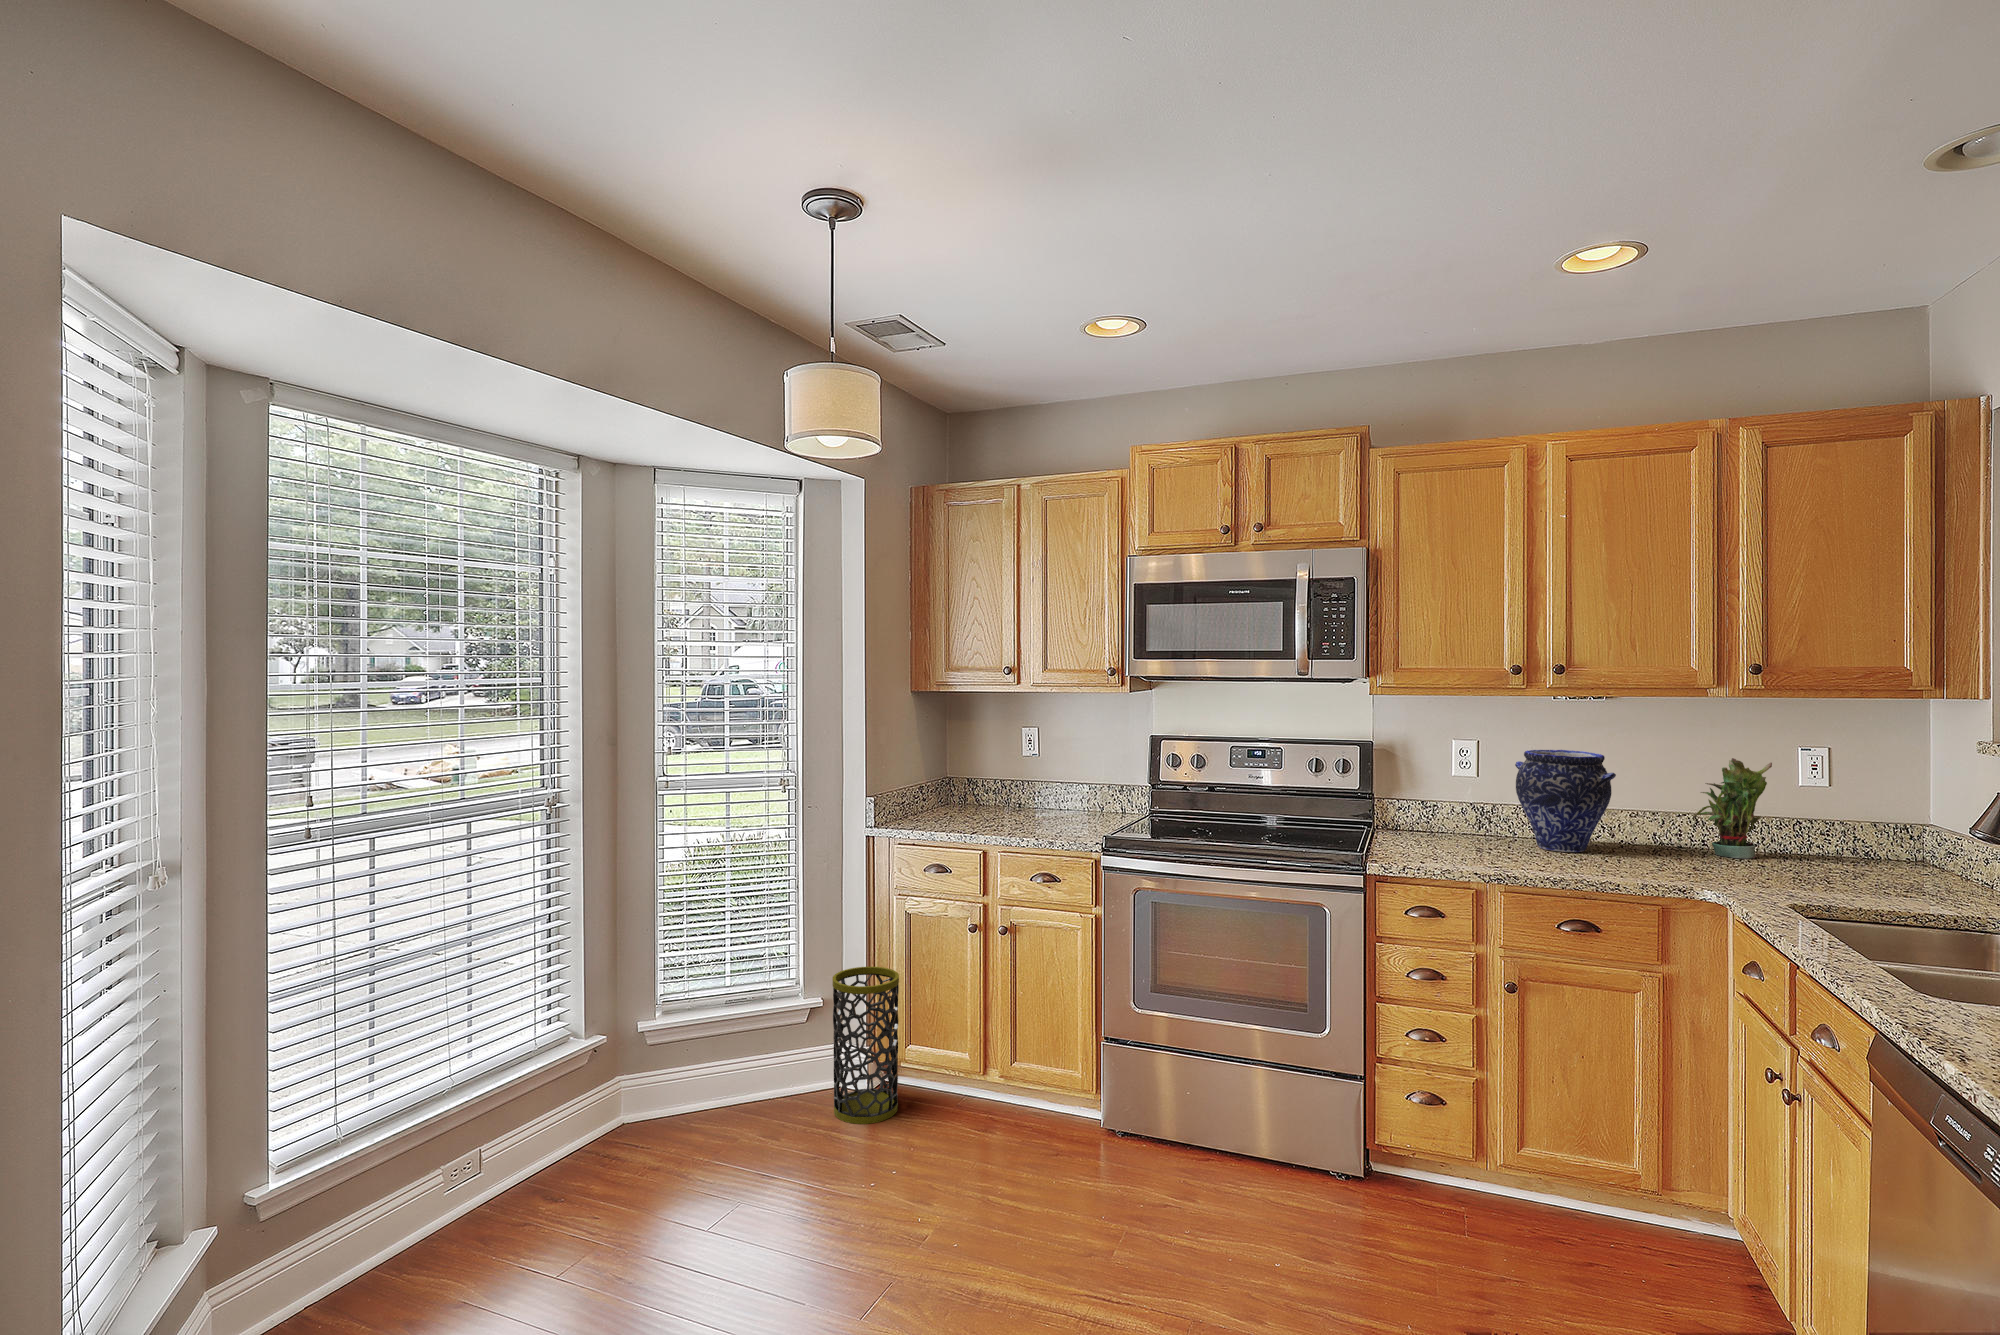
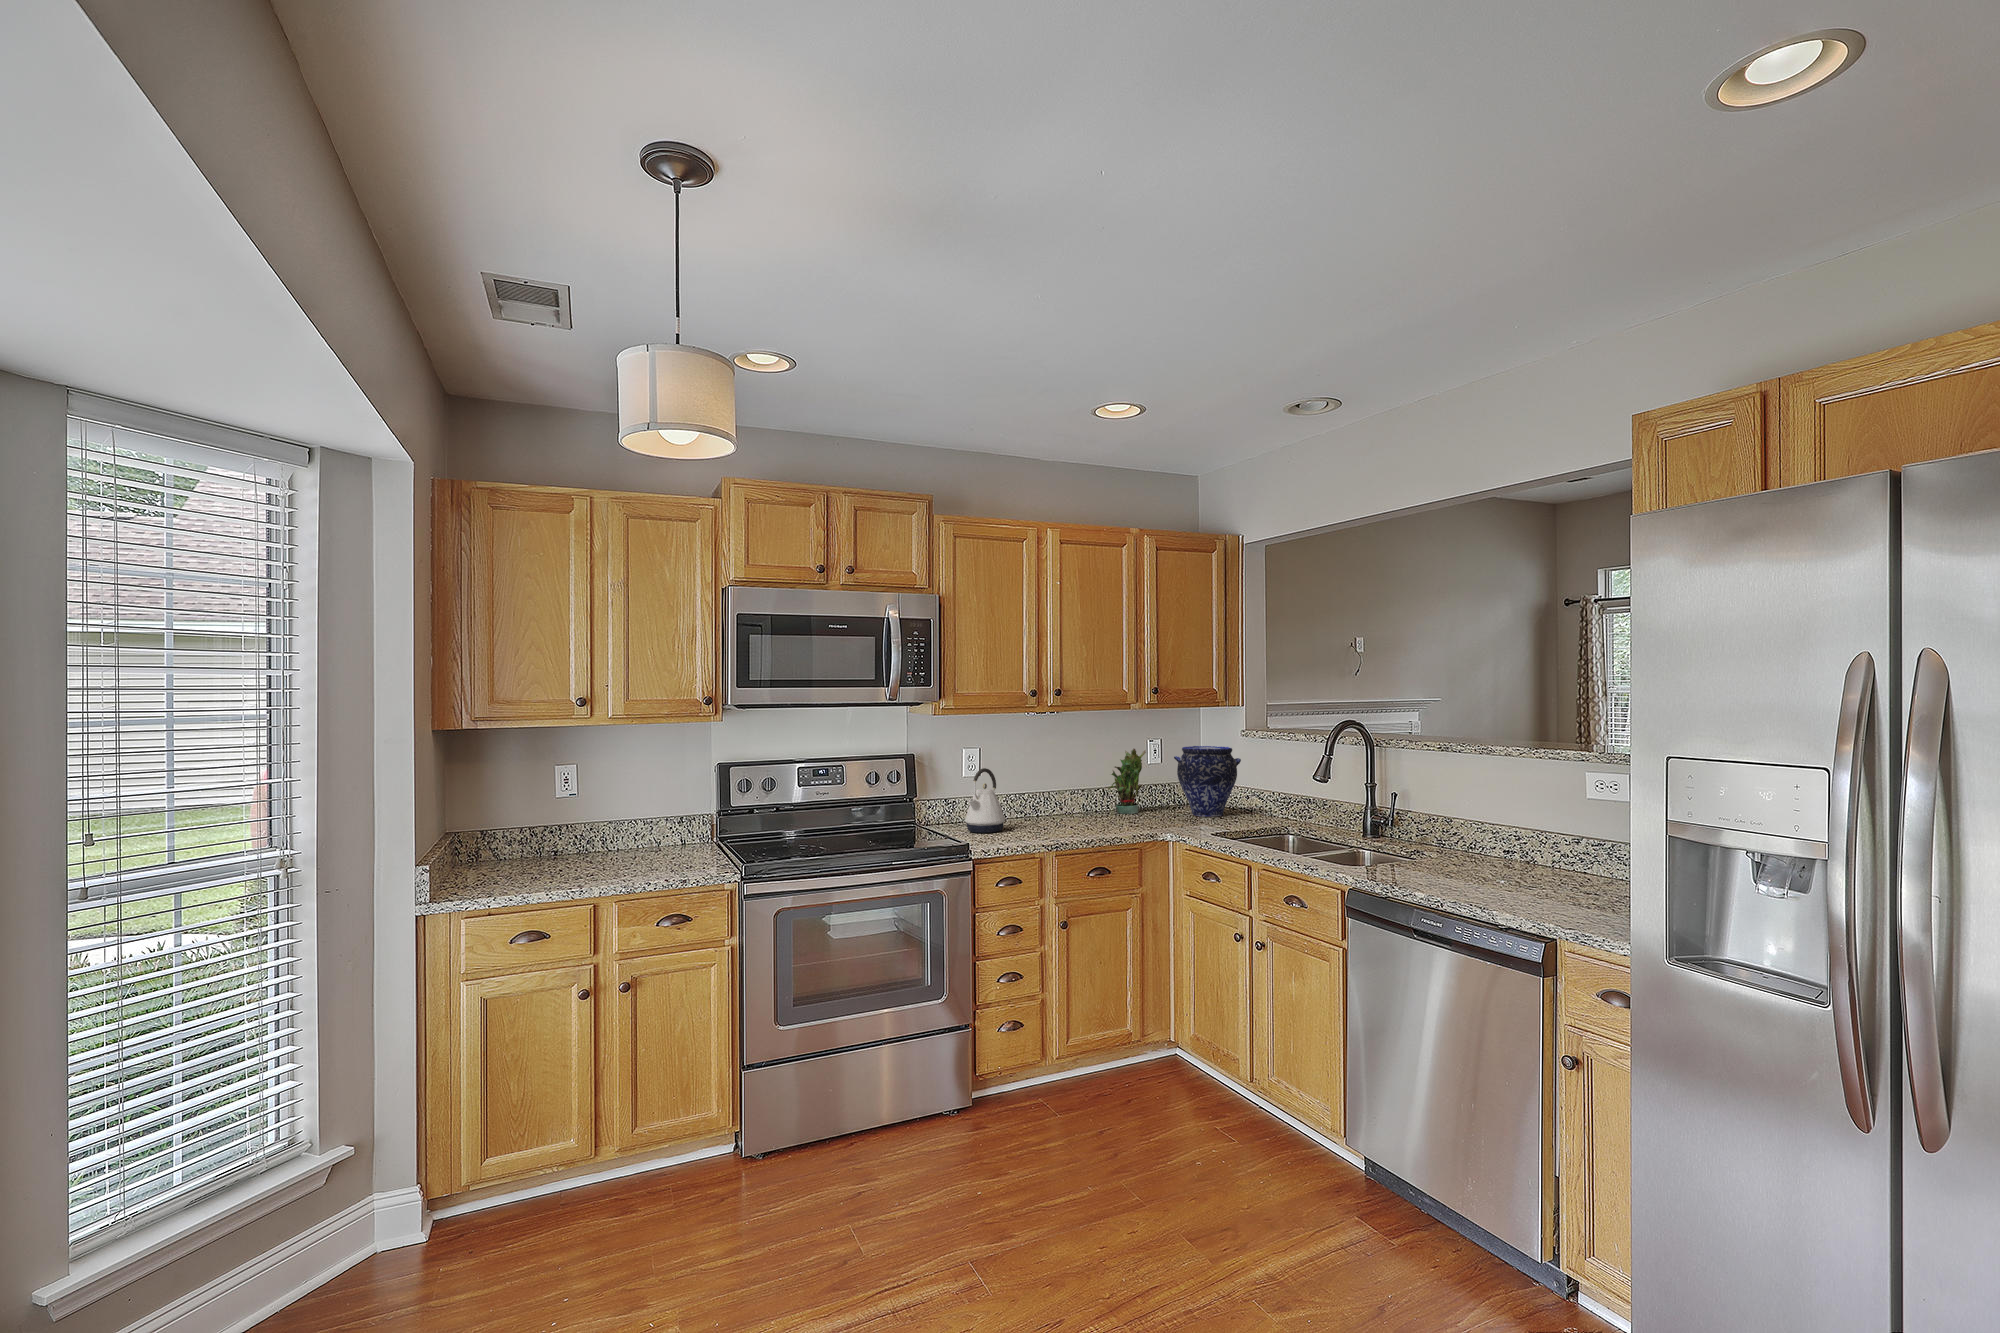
vase: present [1515,750,1616,852] -> present [1174,746,1241,817]
kettle: none [1411,766,1471,850] -> present [965,768,1005,833]
trash can: present [833,967,899,1124] -> none [394,1073,492,1290]

